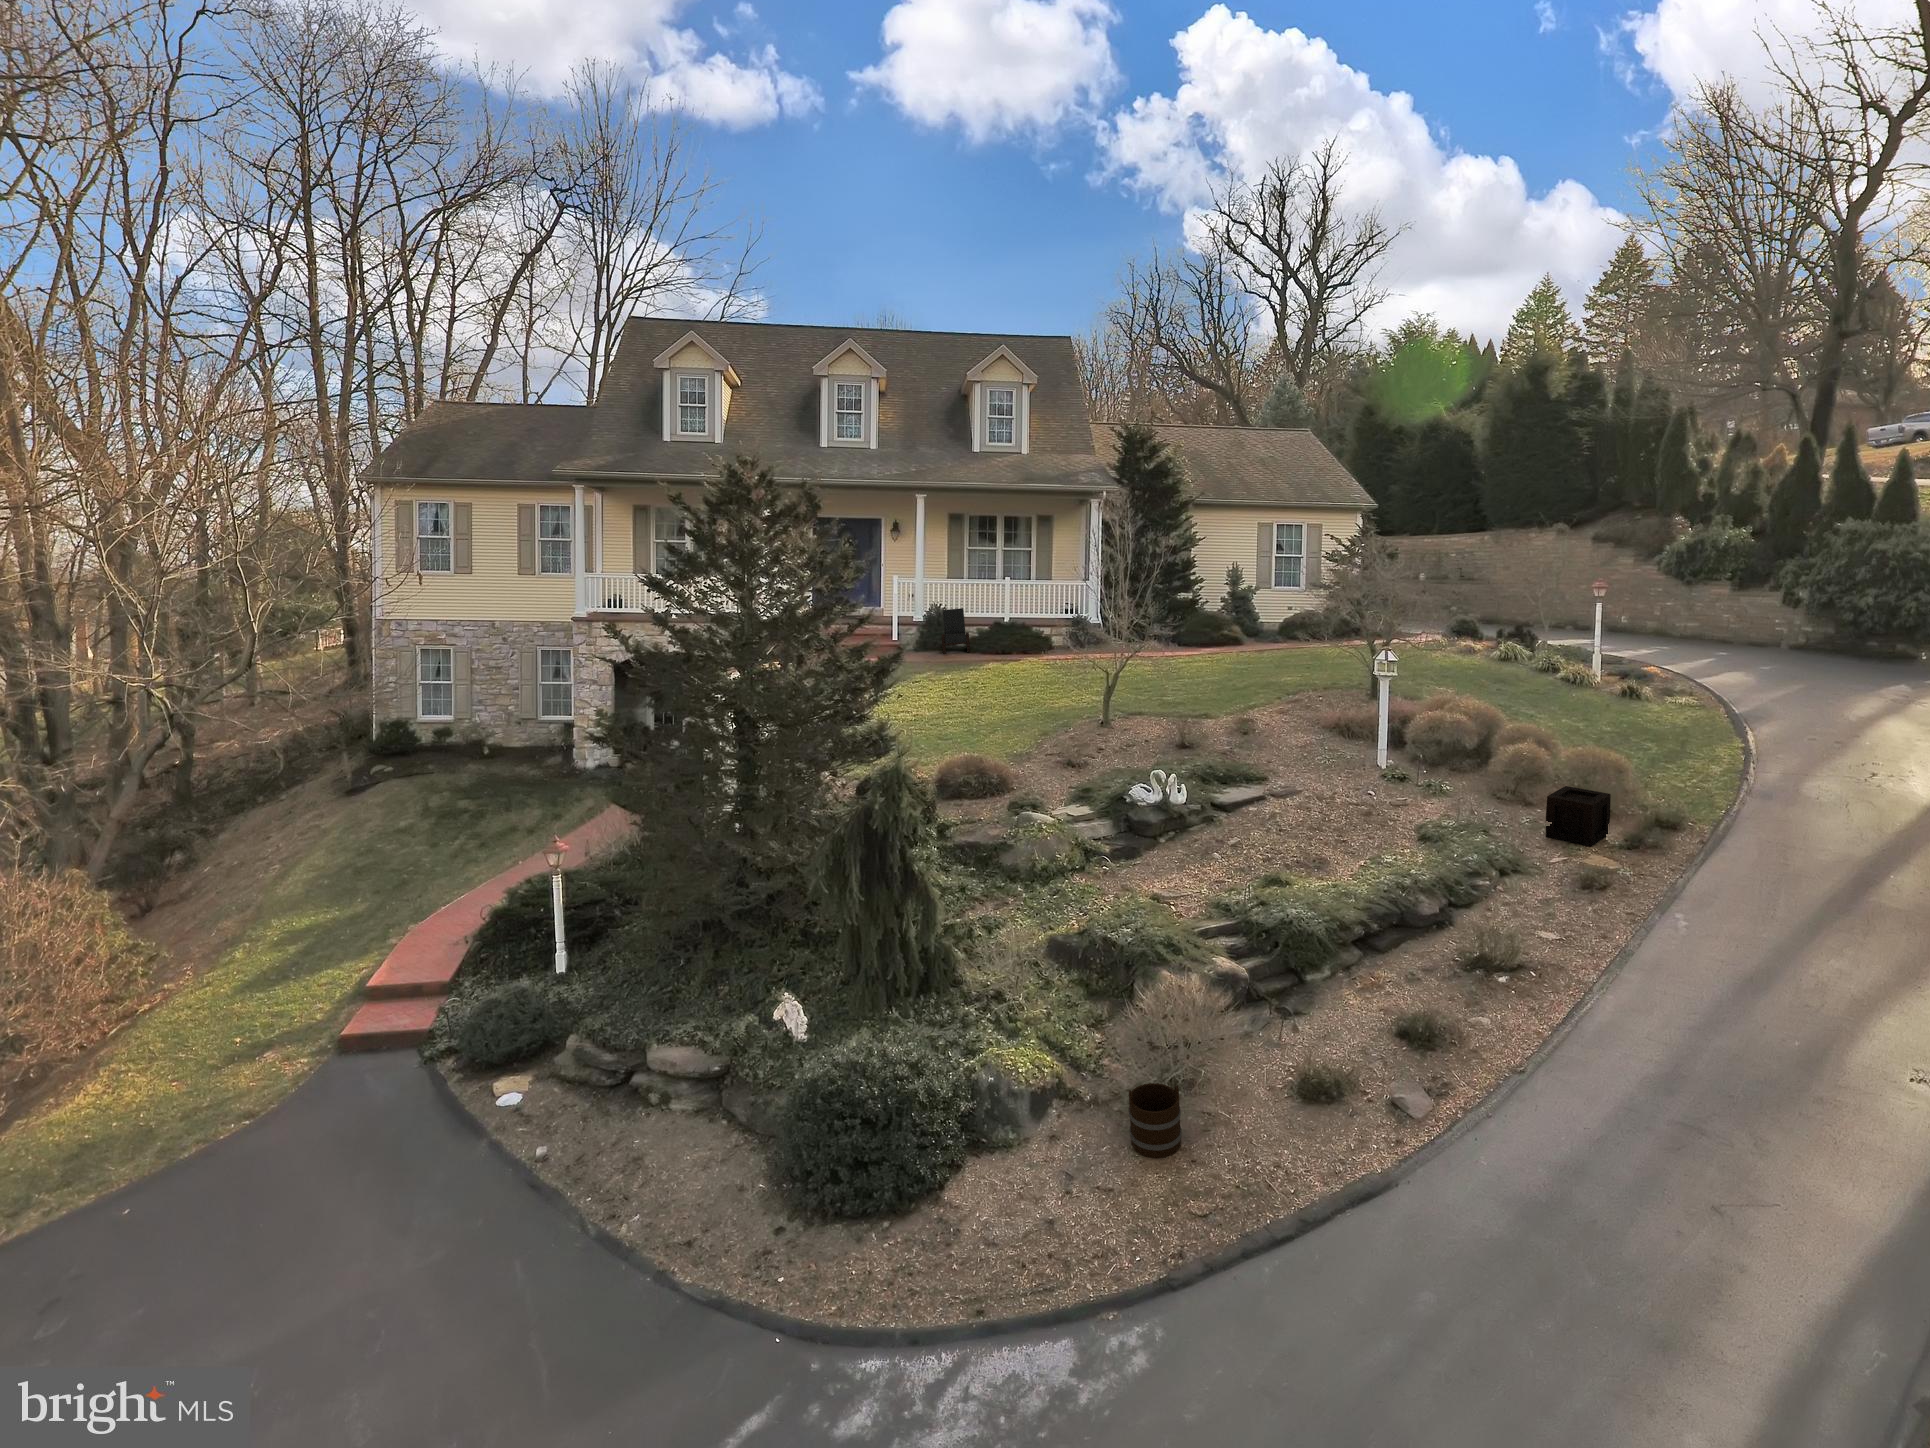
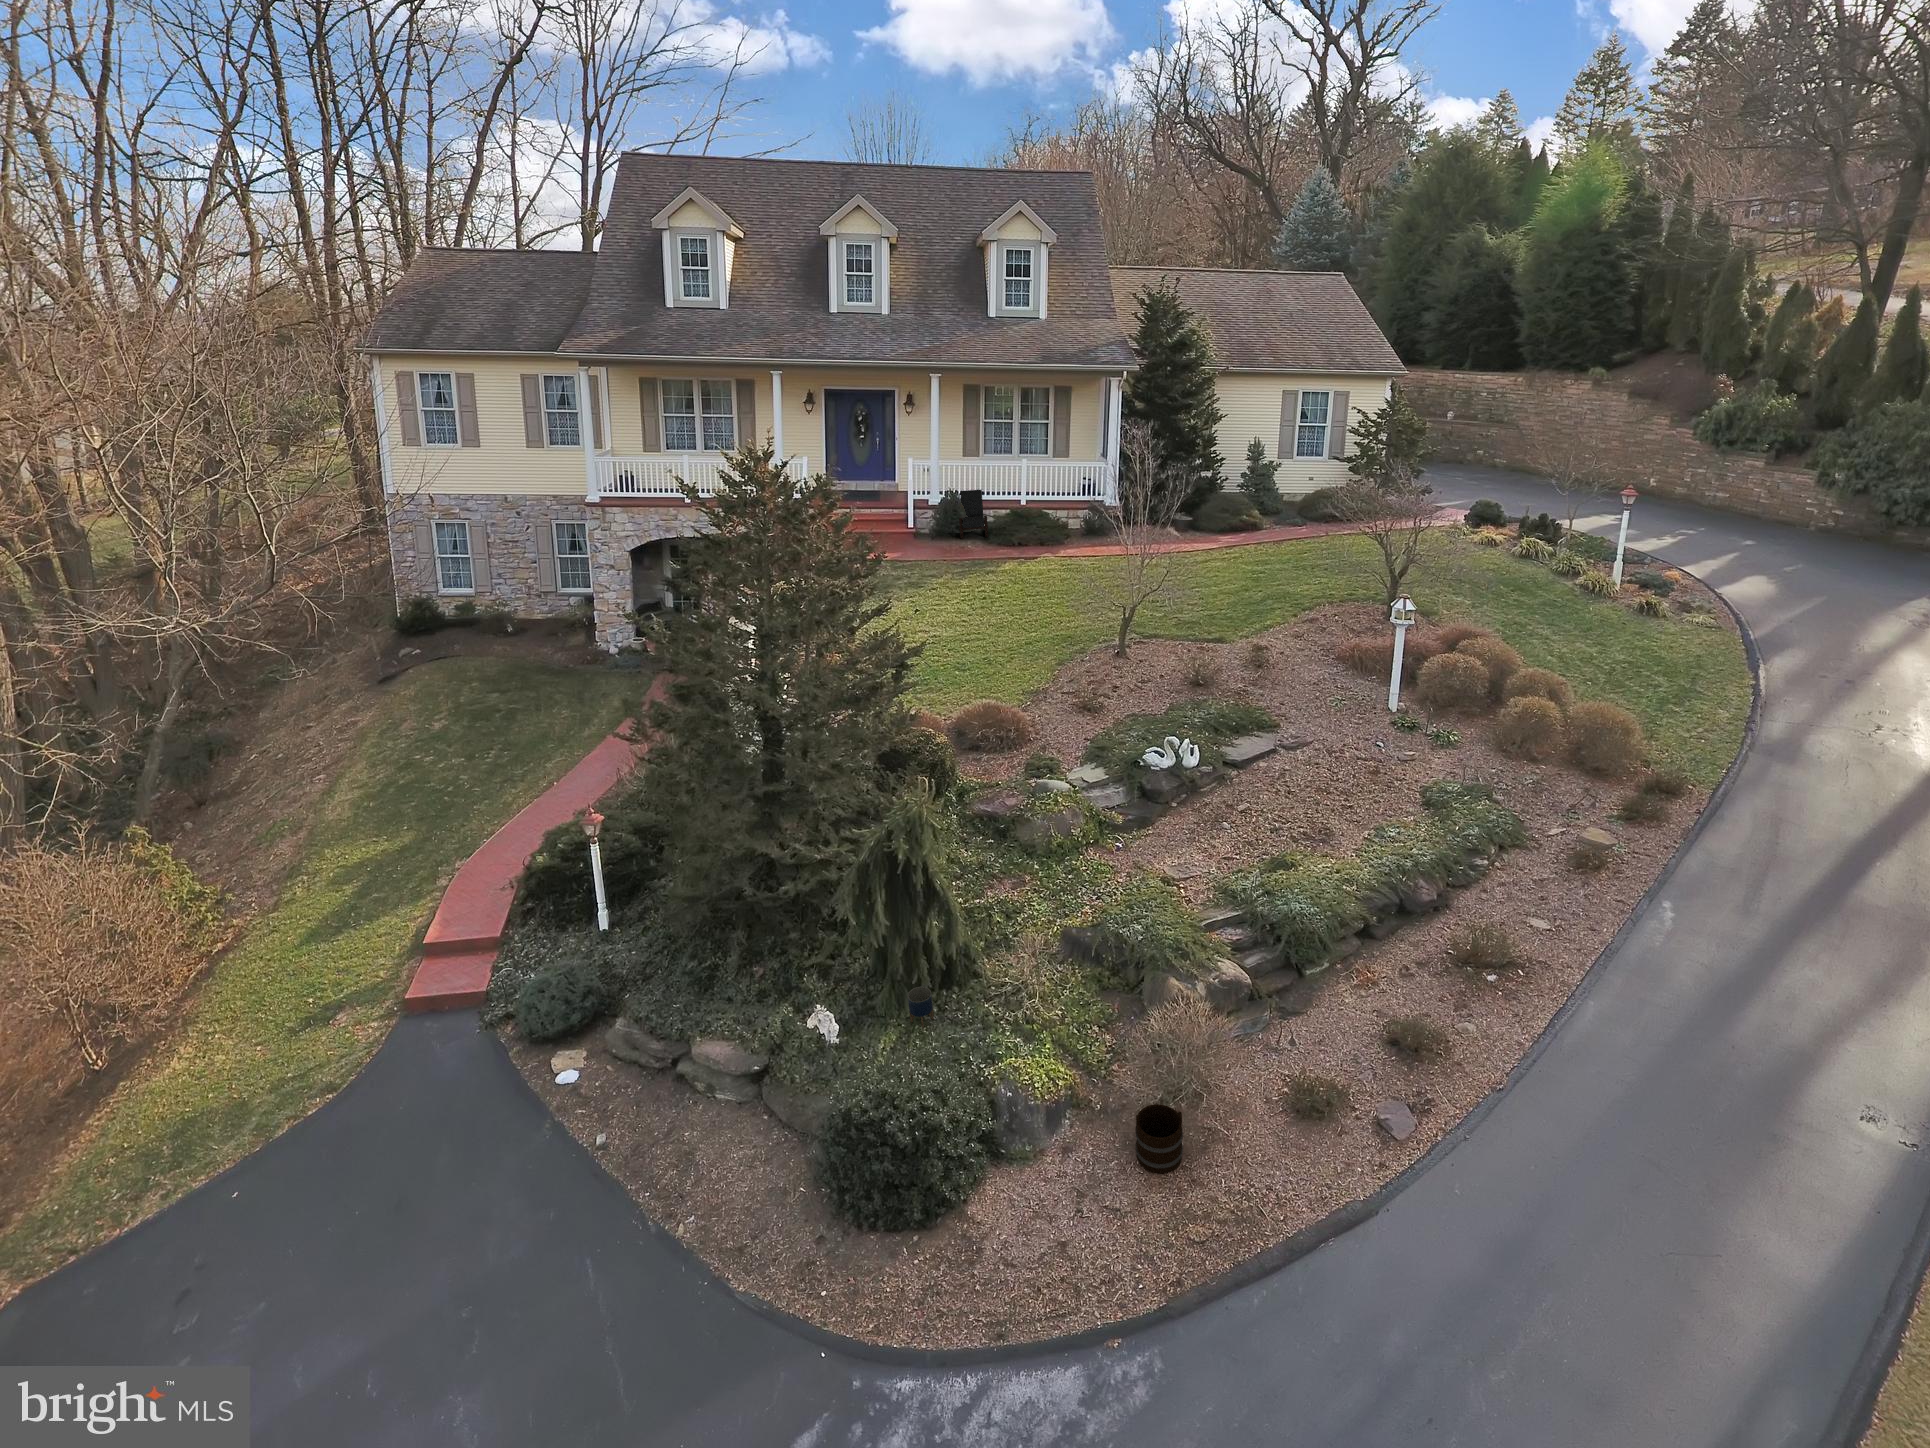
wooden crate: present [1546,786,1611,847] -> none [1552,748,1622,814]
planter: none [881,979,909,1023] -> present [908,987,934,1028]

